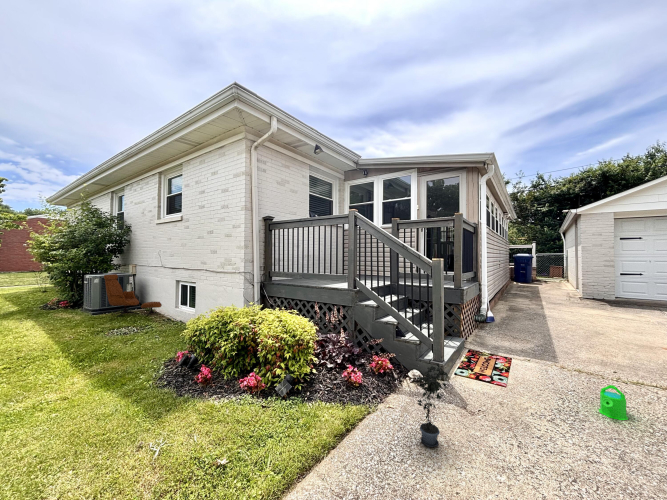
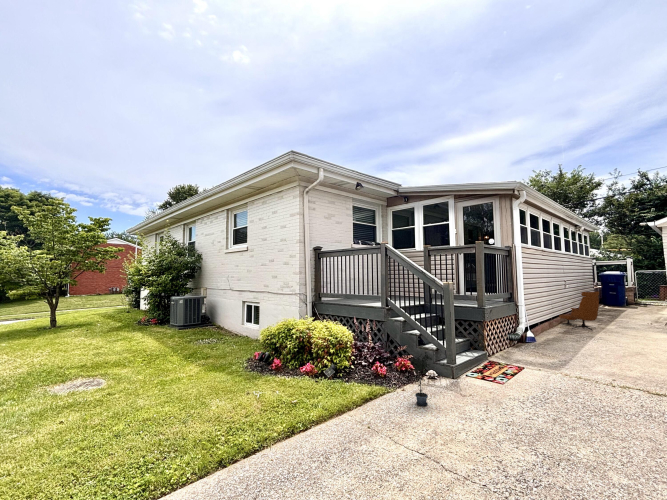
lounge chair: present [104,274,162,317] -> present [559,292,599,330]
watering can: present [598,385,628,420] -> none [559,376,582,401]

